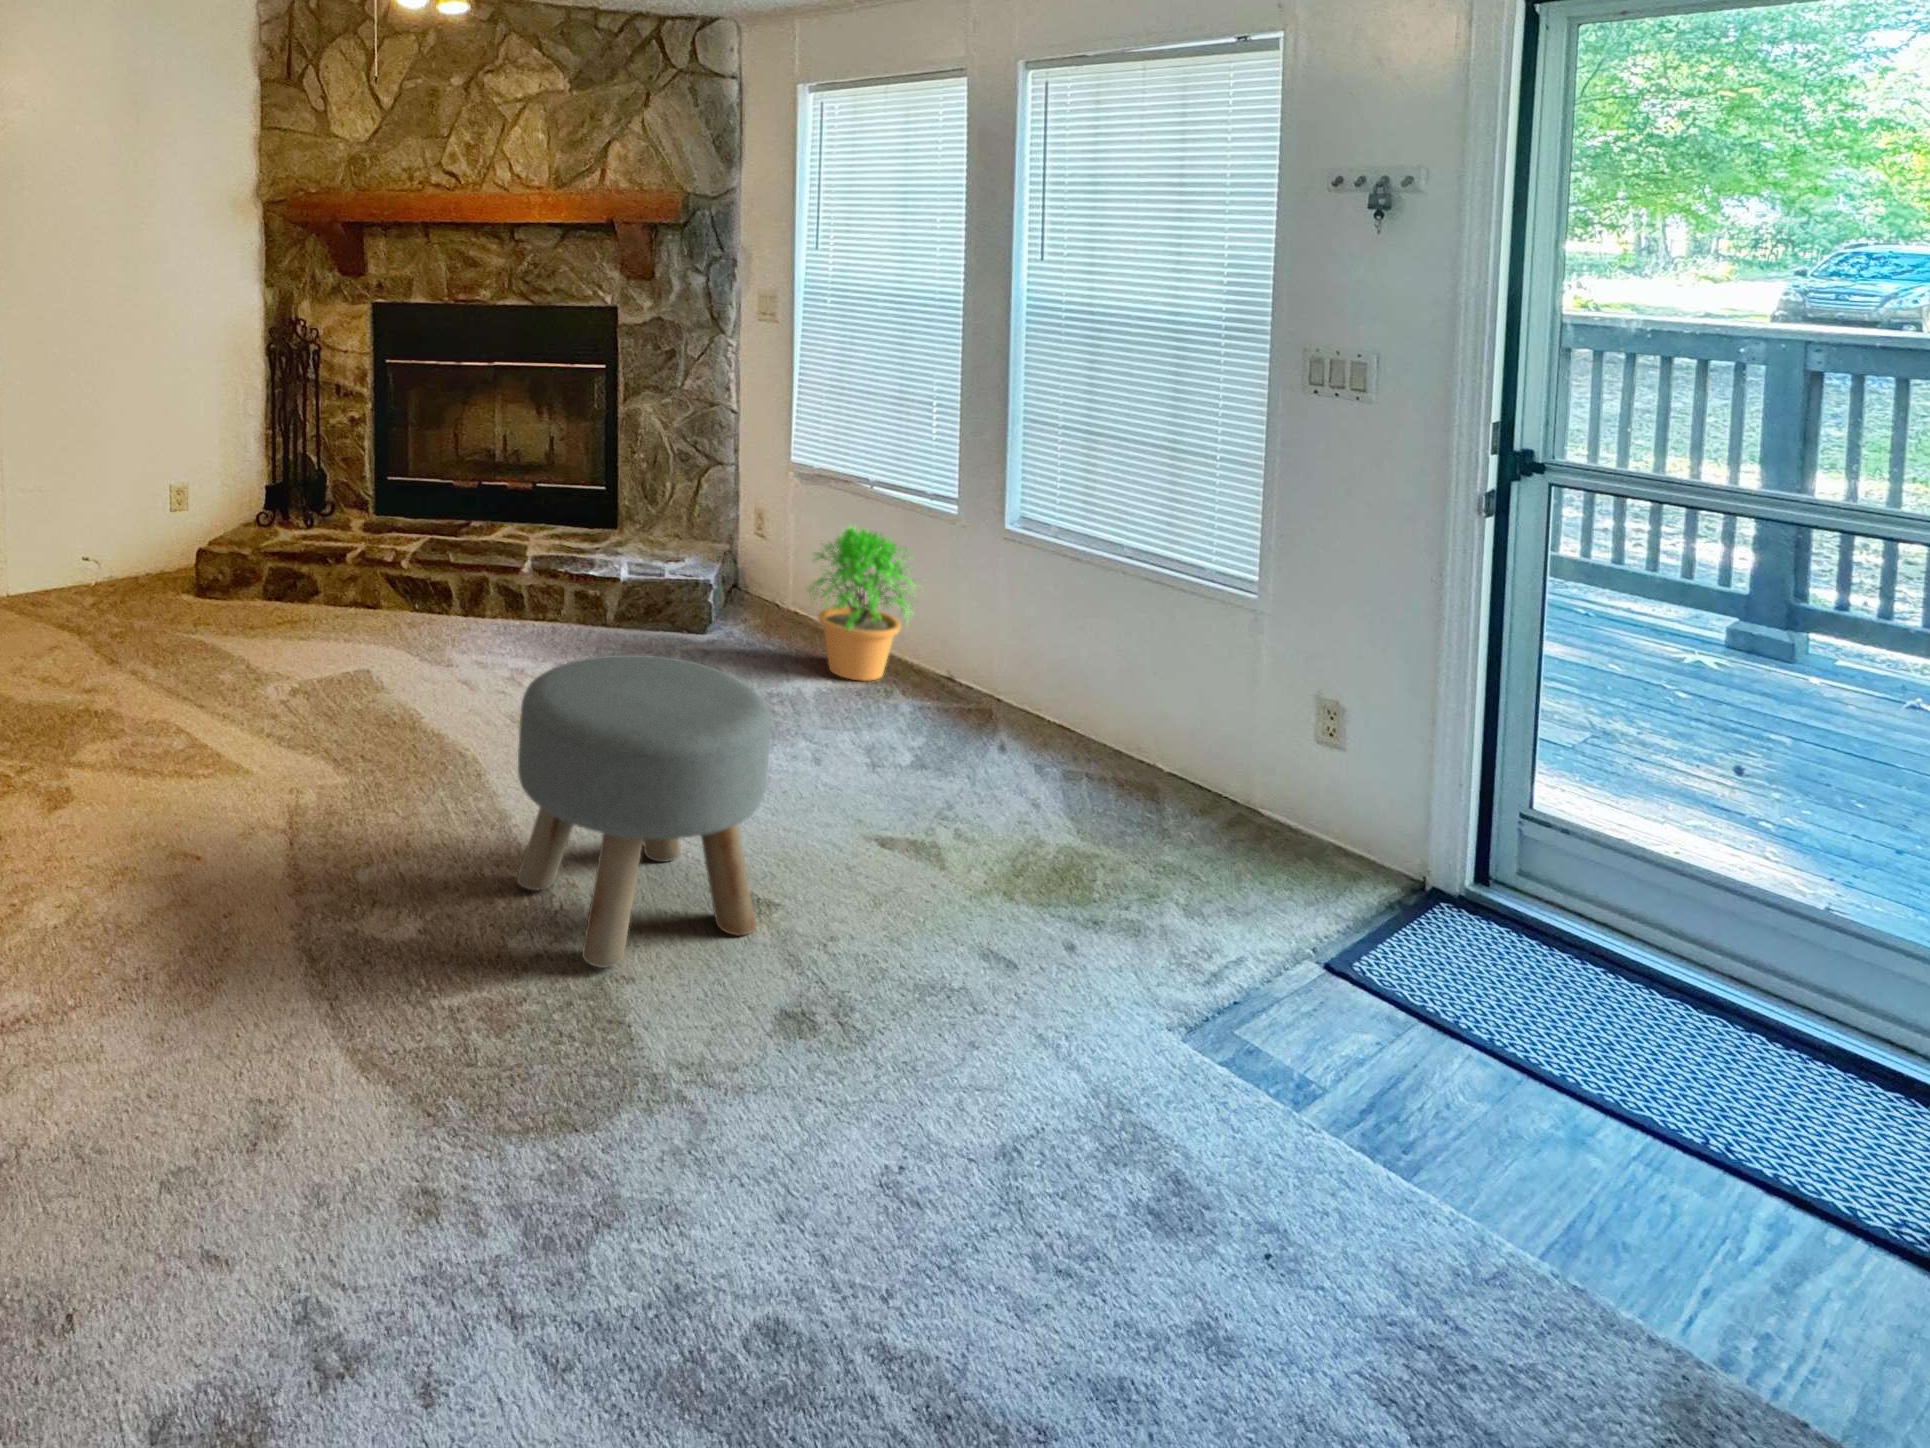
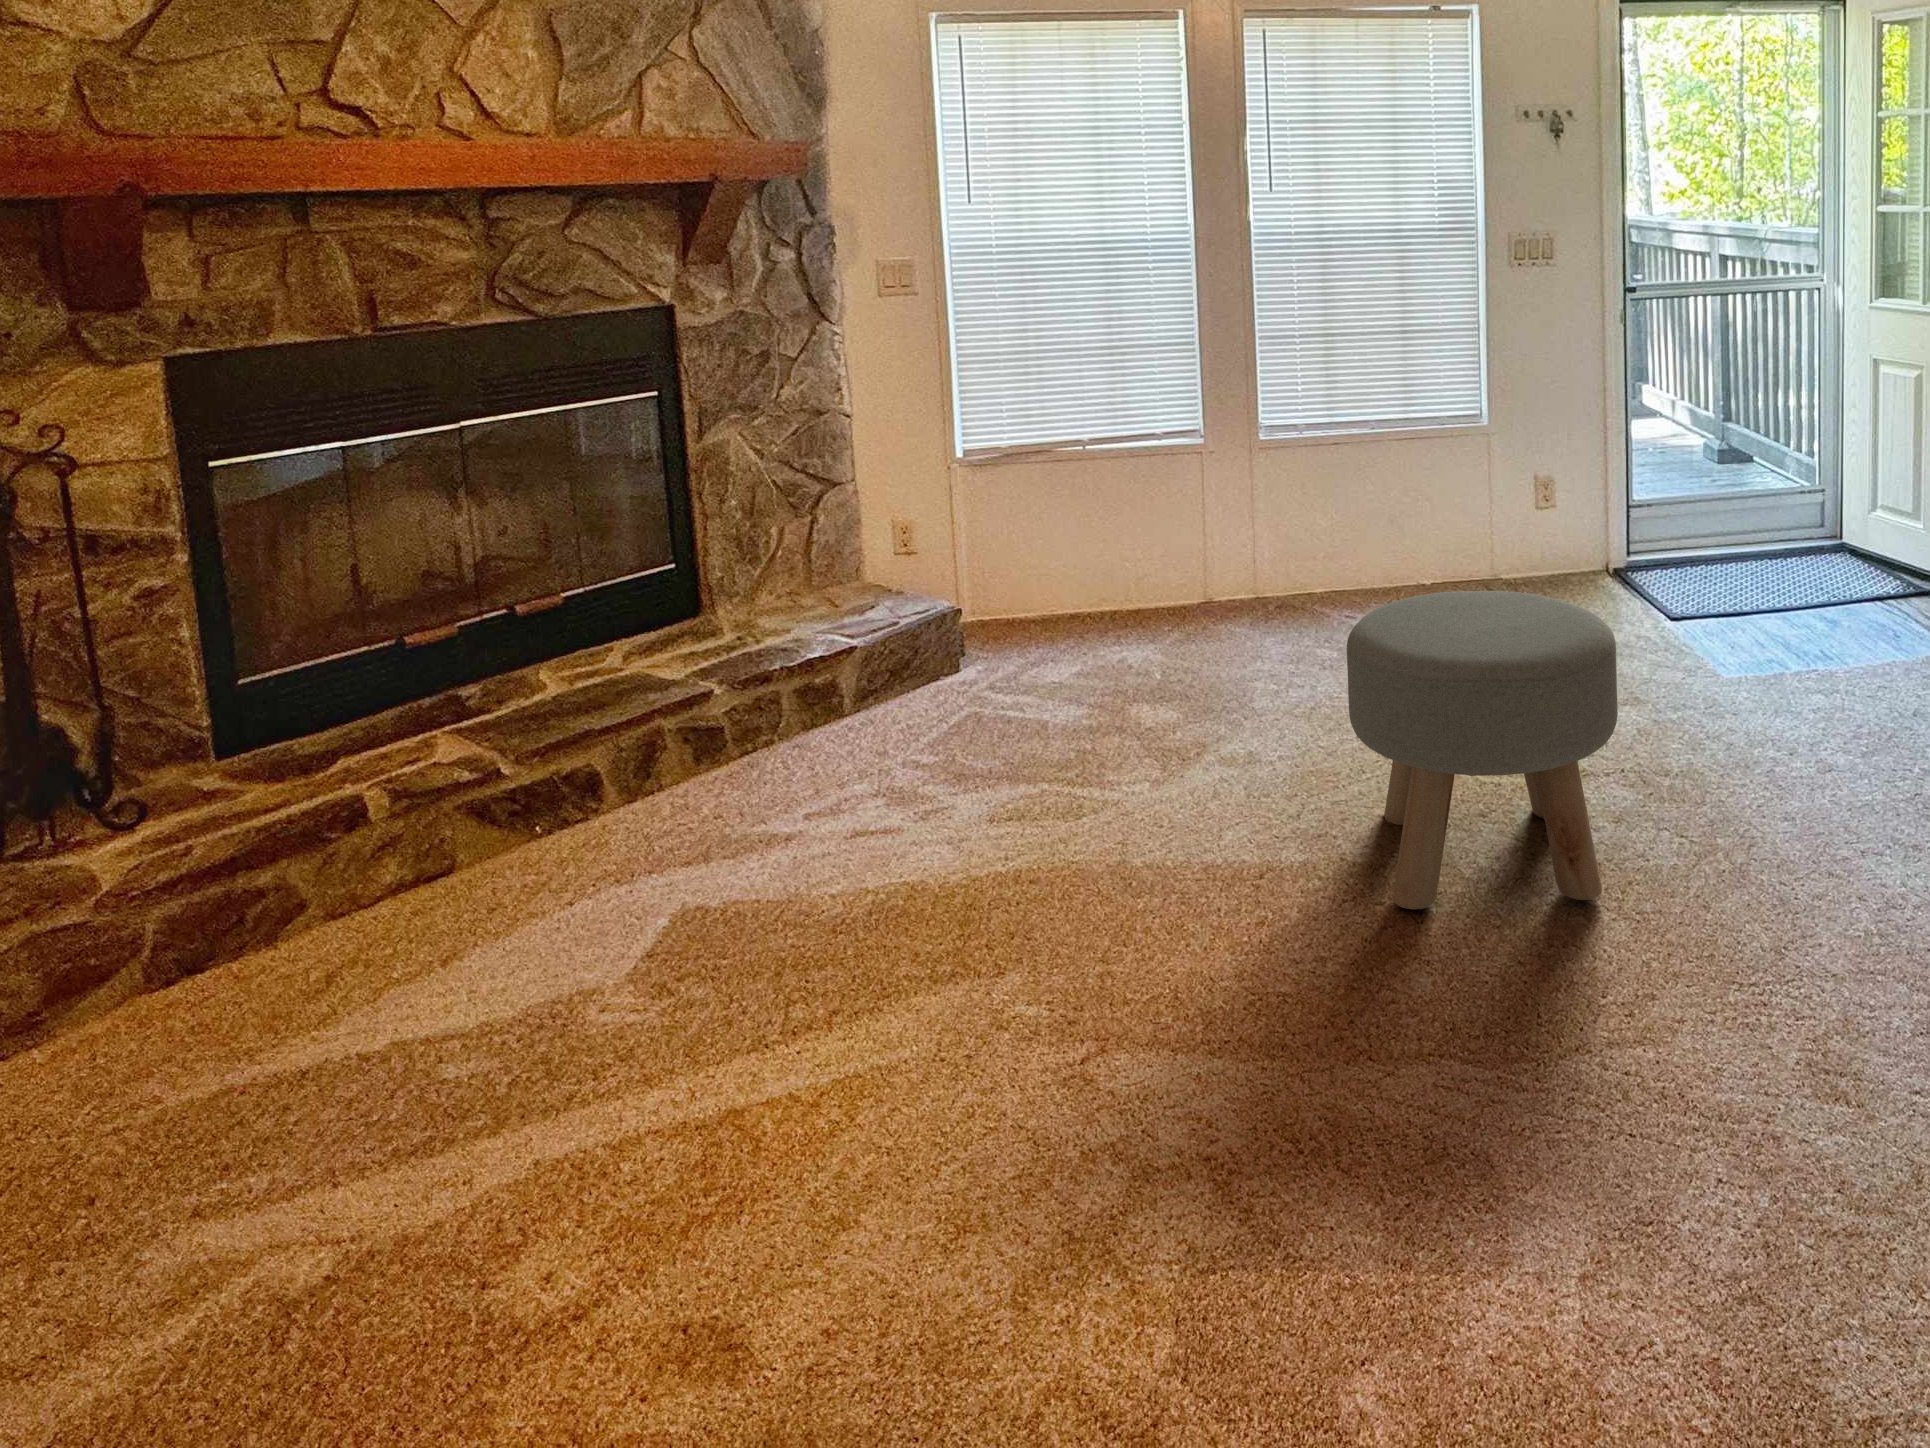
potted plant: present [807,527,916,681] -> none [1091,481,1207,644]

